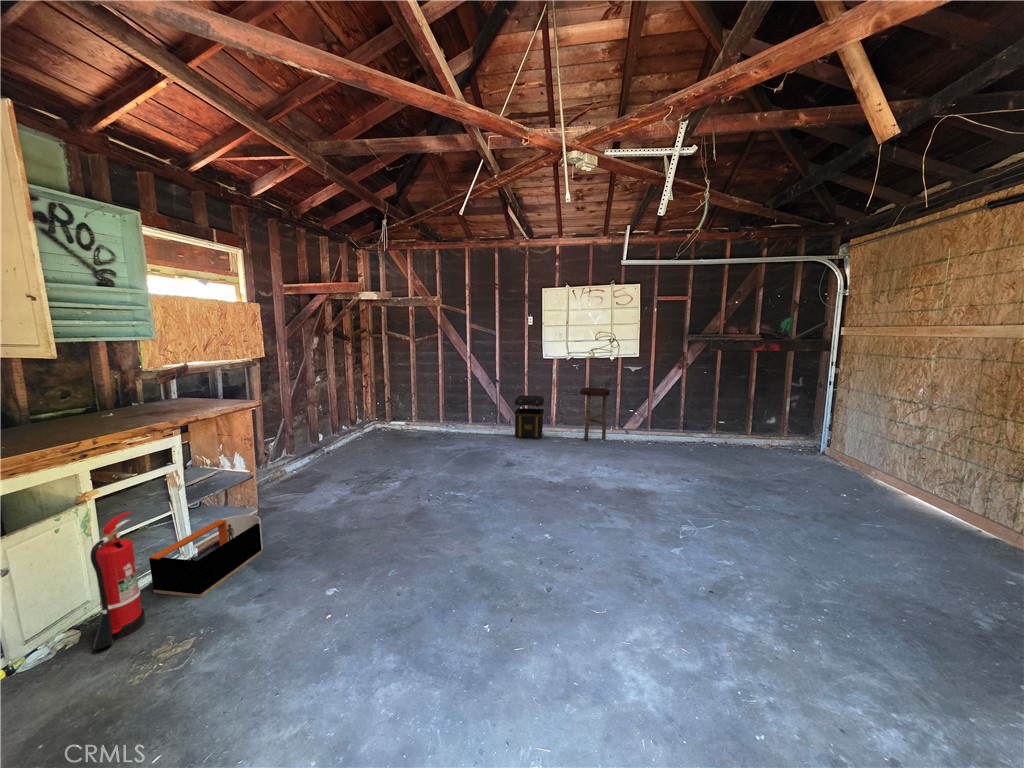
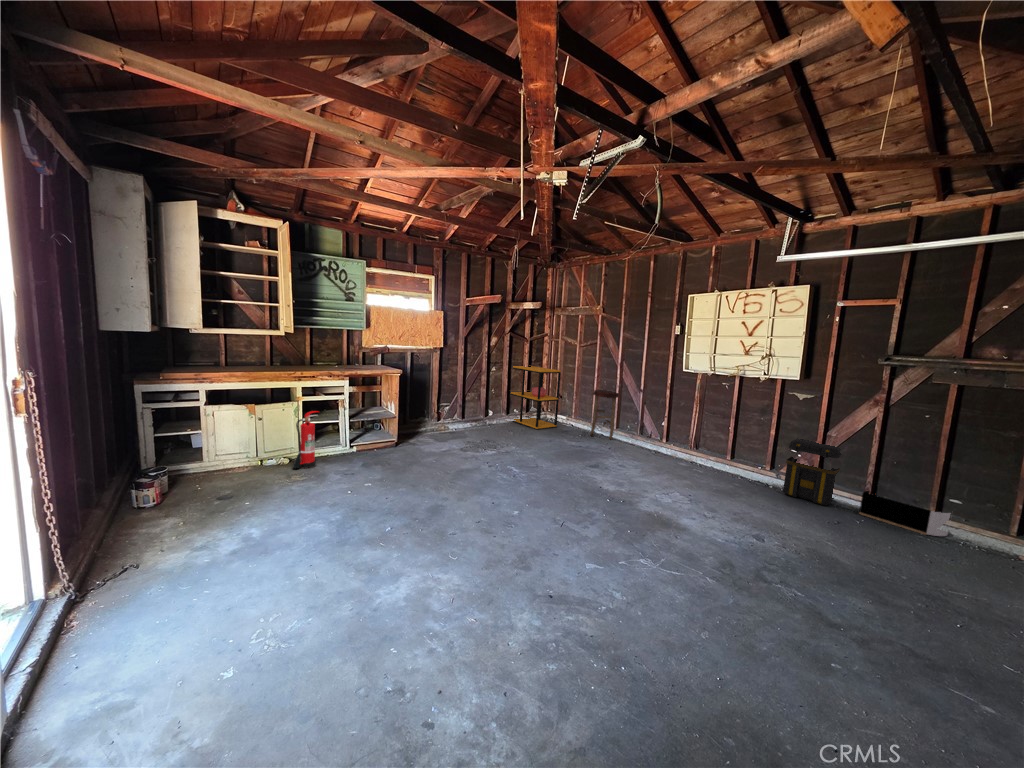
shelving unit: none [342,369,415,442] -> present [510,366,561,430]
stool: present [580,388,610,441] -> present [590,389,621,440]
toolbox: present [515,395,544,439] -> present [783,438,842,505]
storage bin: present [149,515,263,598] -> present [859,491,951,536]

